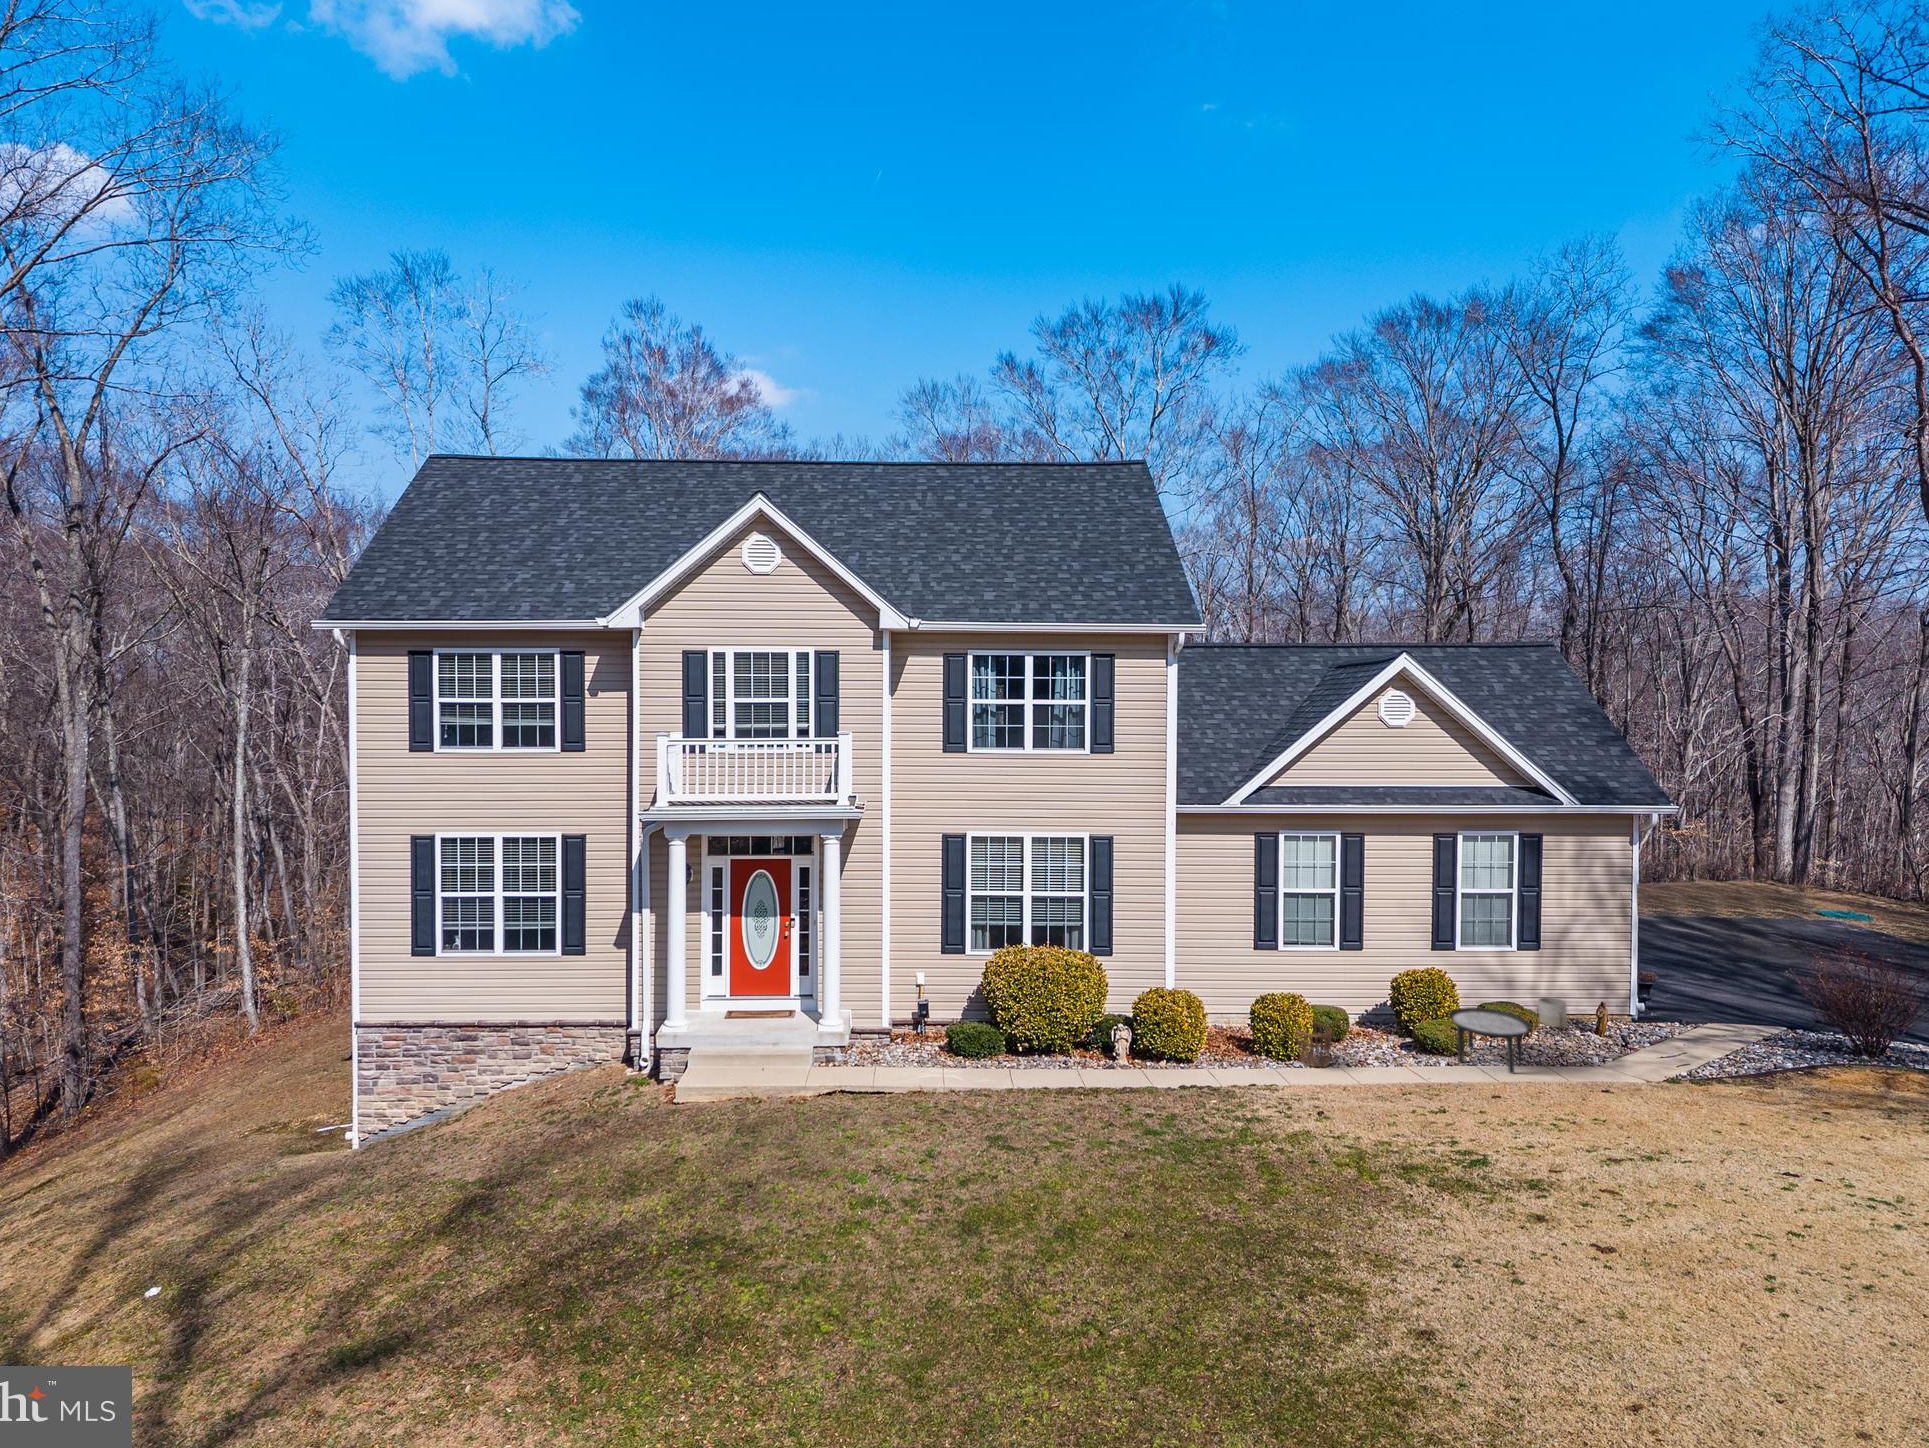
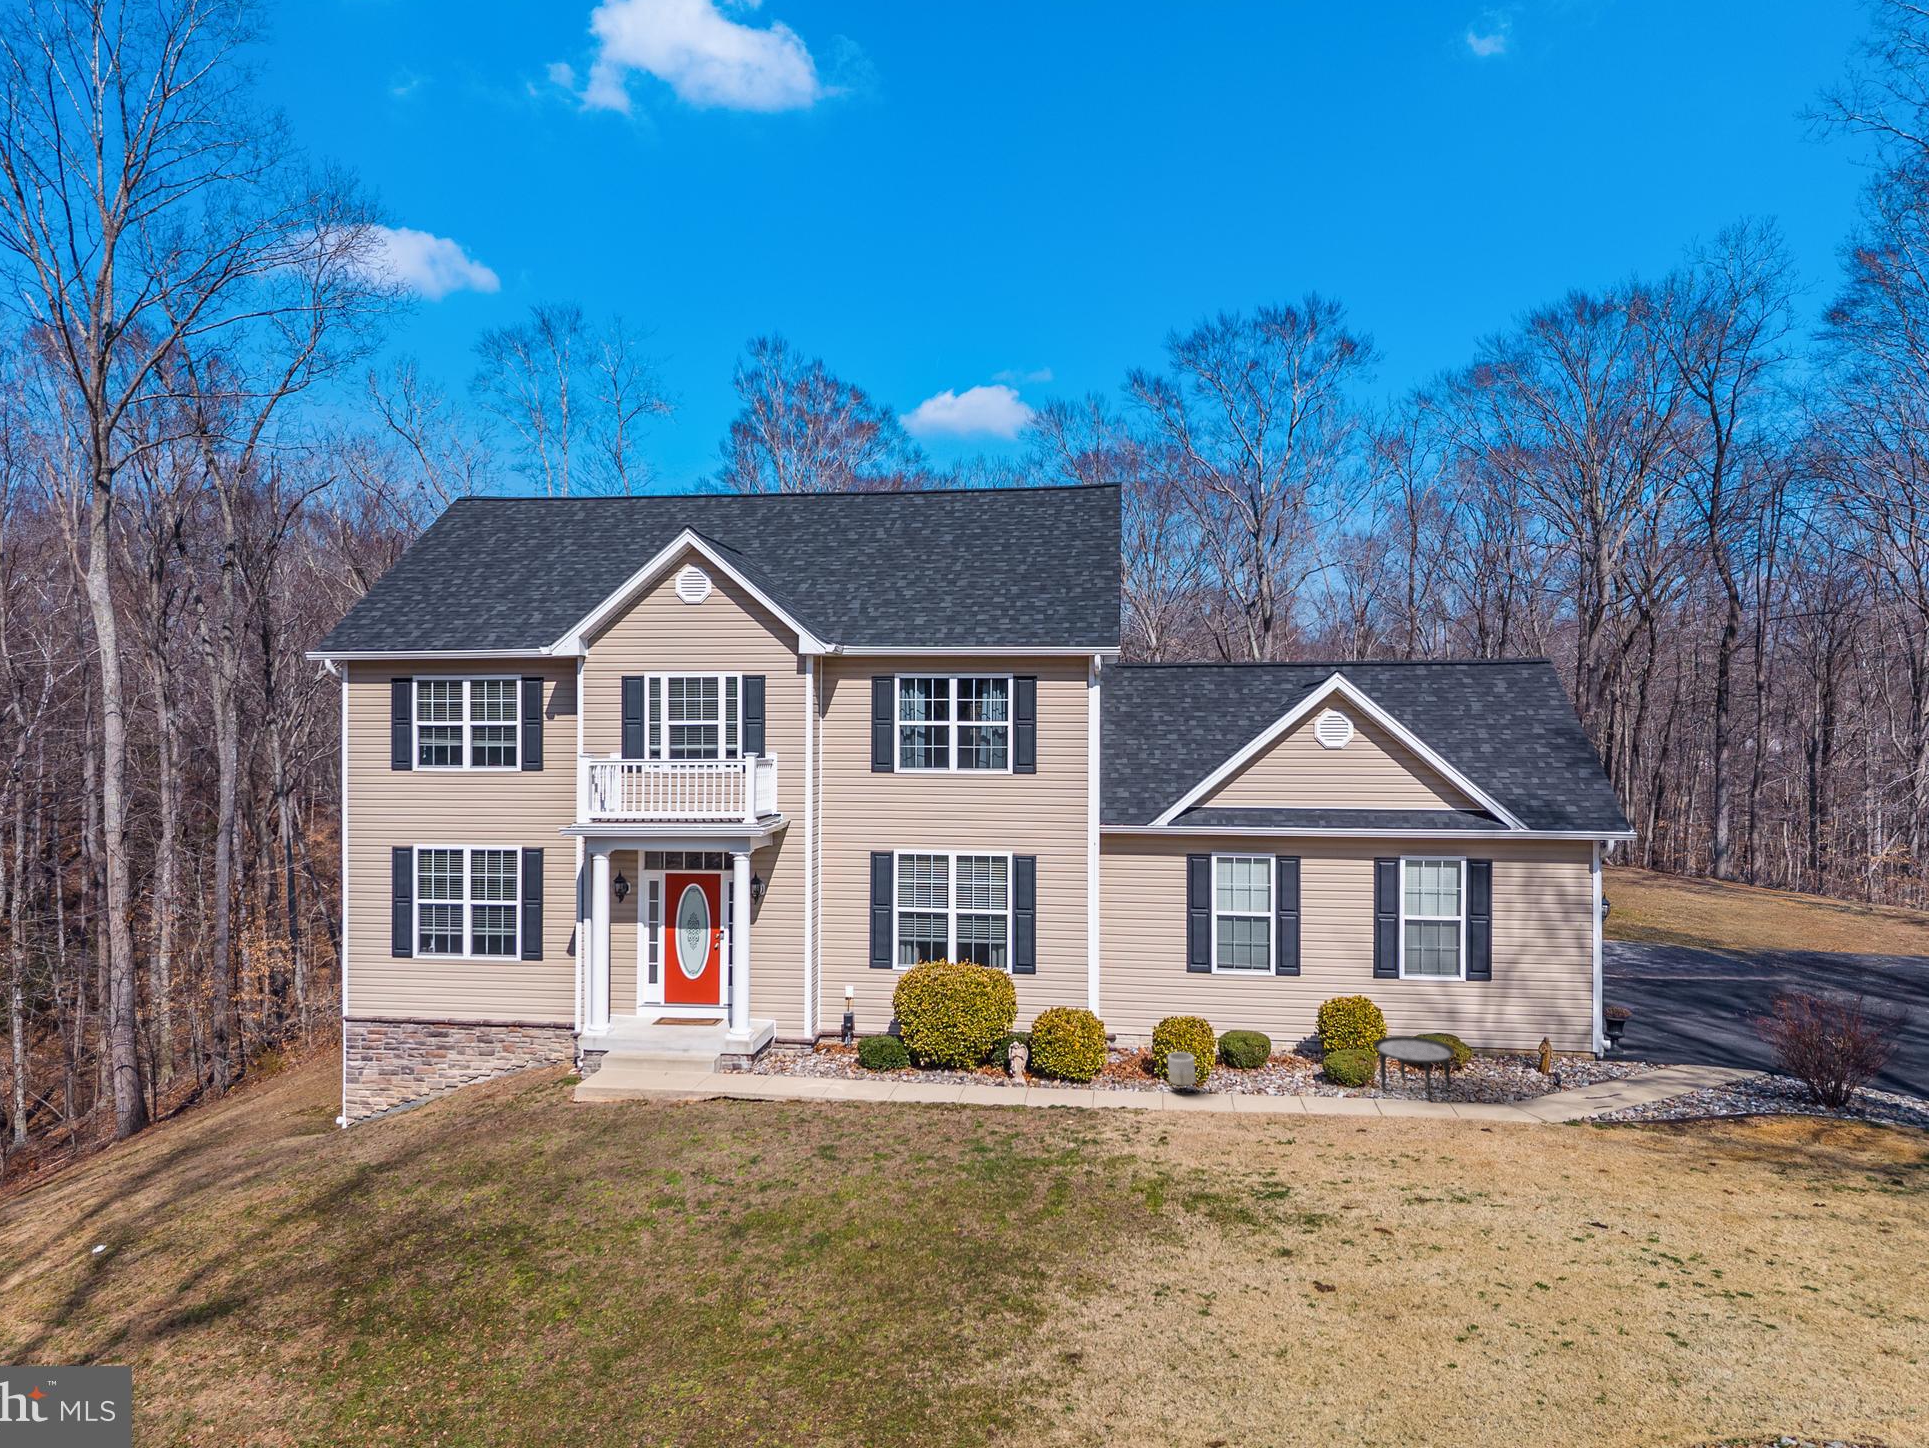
planter: present [1538,997,1567,1028] -> present [1168,1052,1196,1086]
basket: present [1295,1022,1332,1067] -> none [1209,1044,1247,1089]

